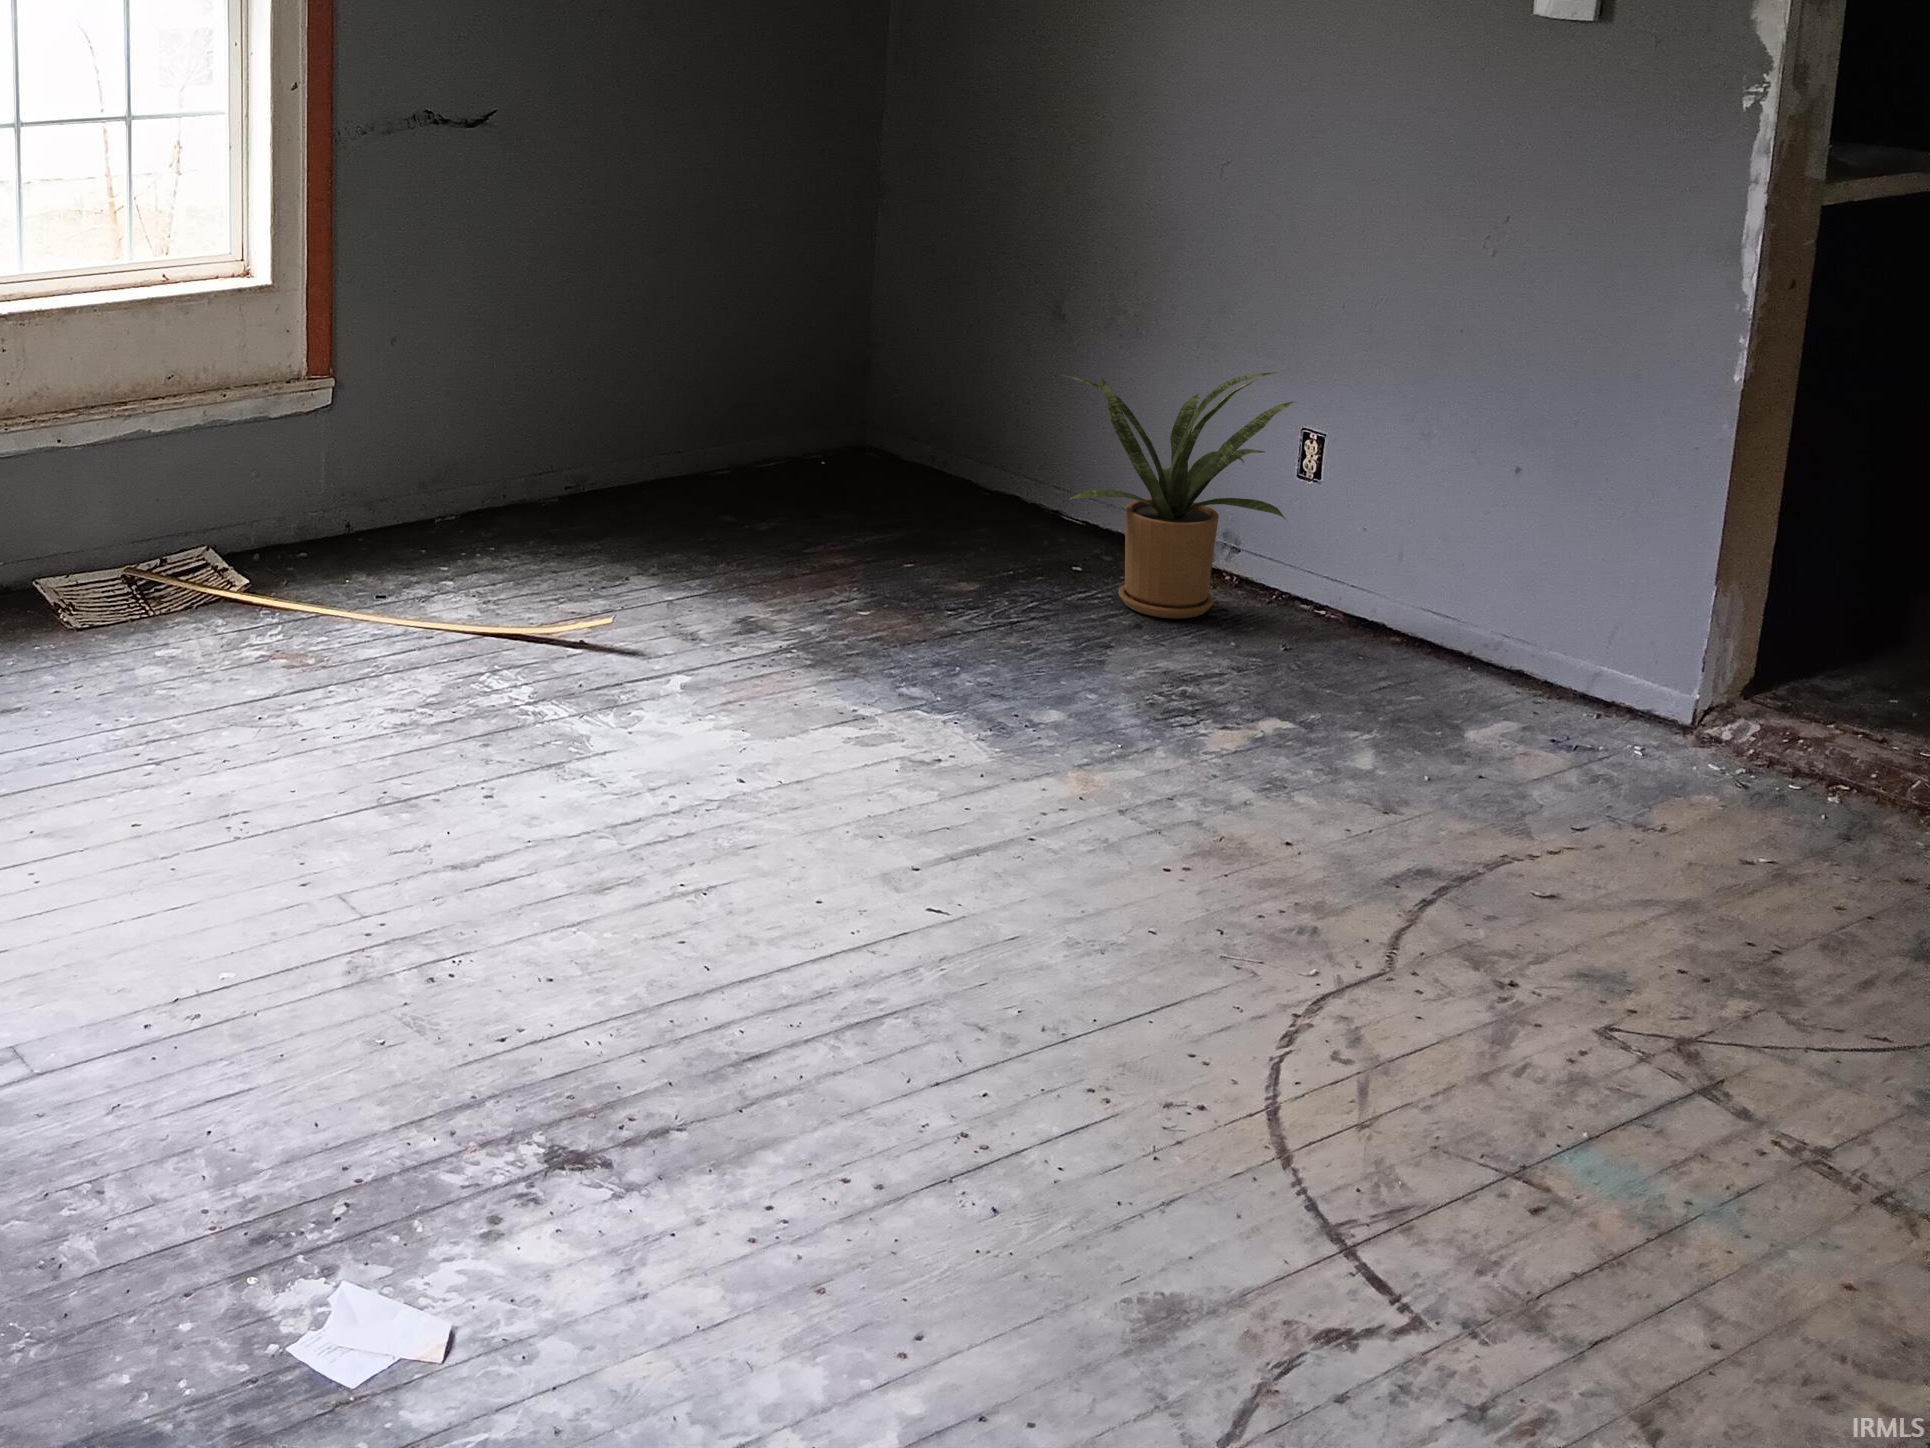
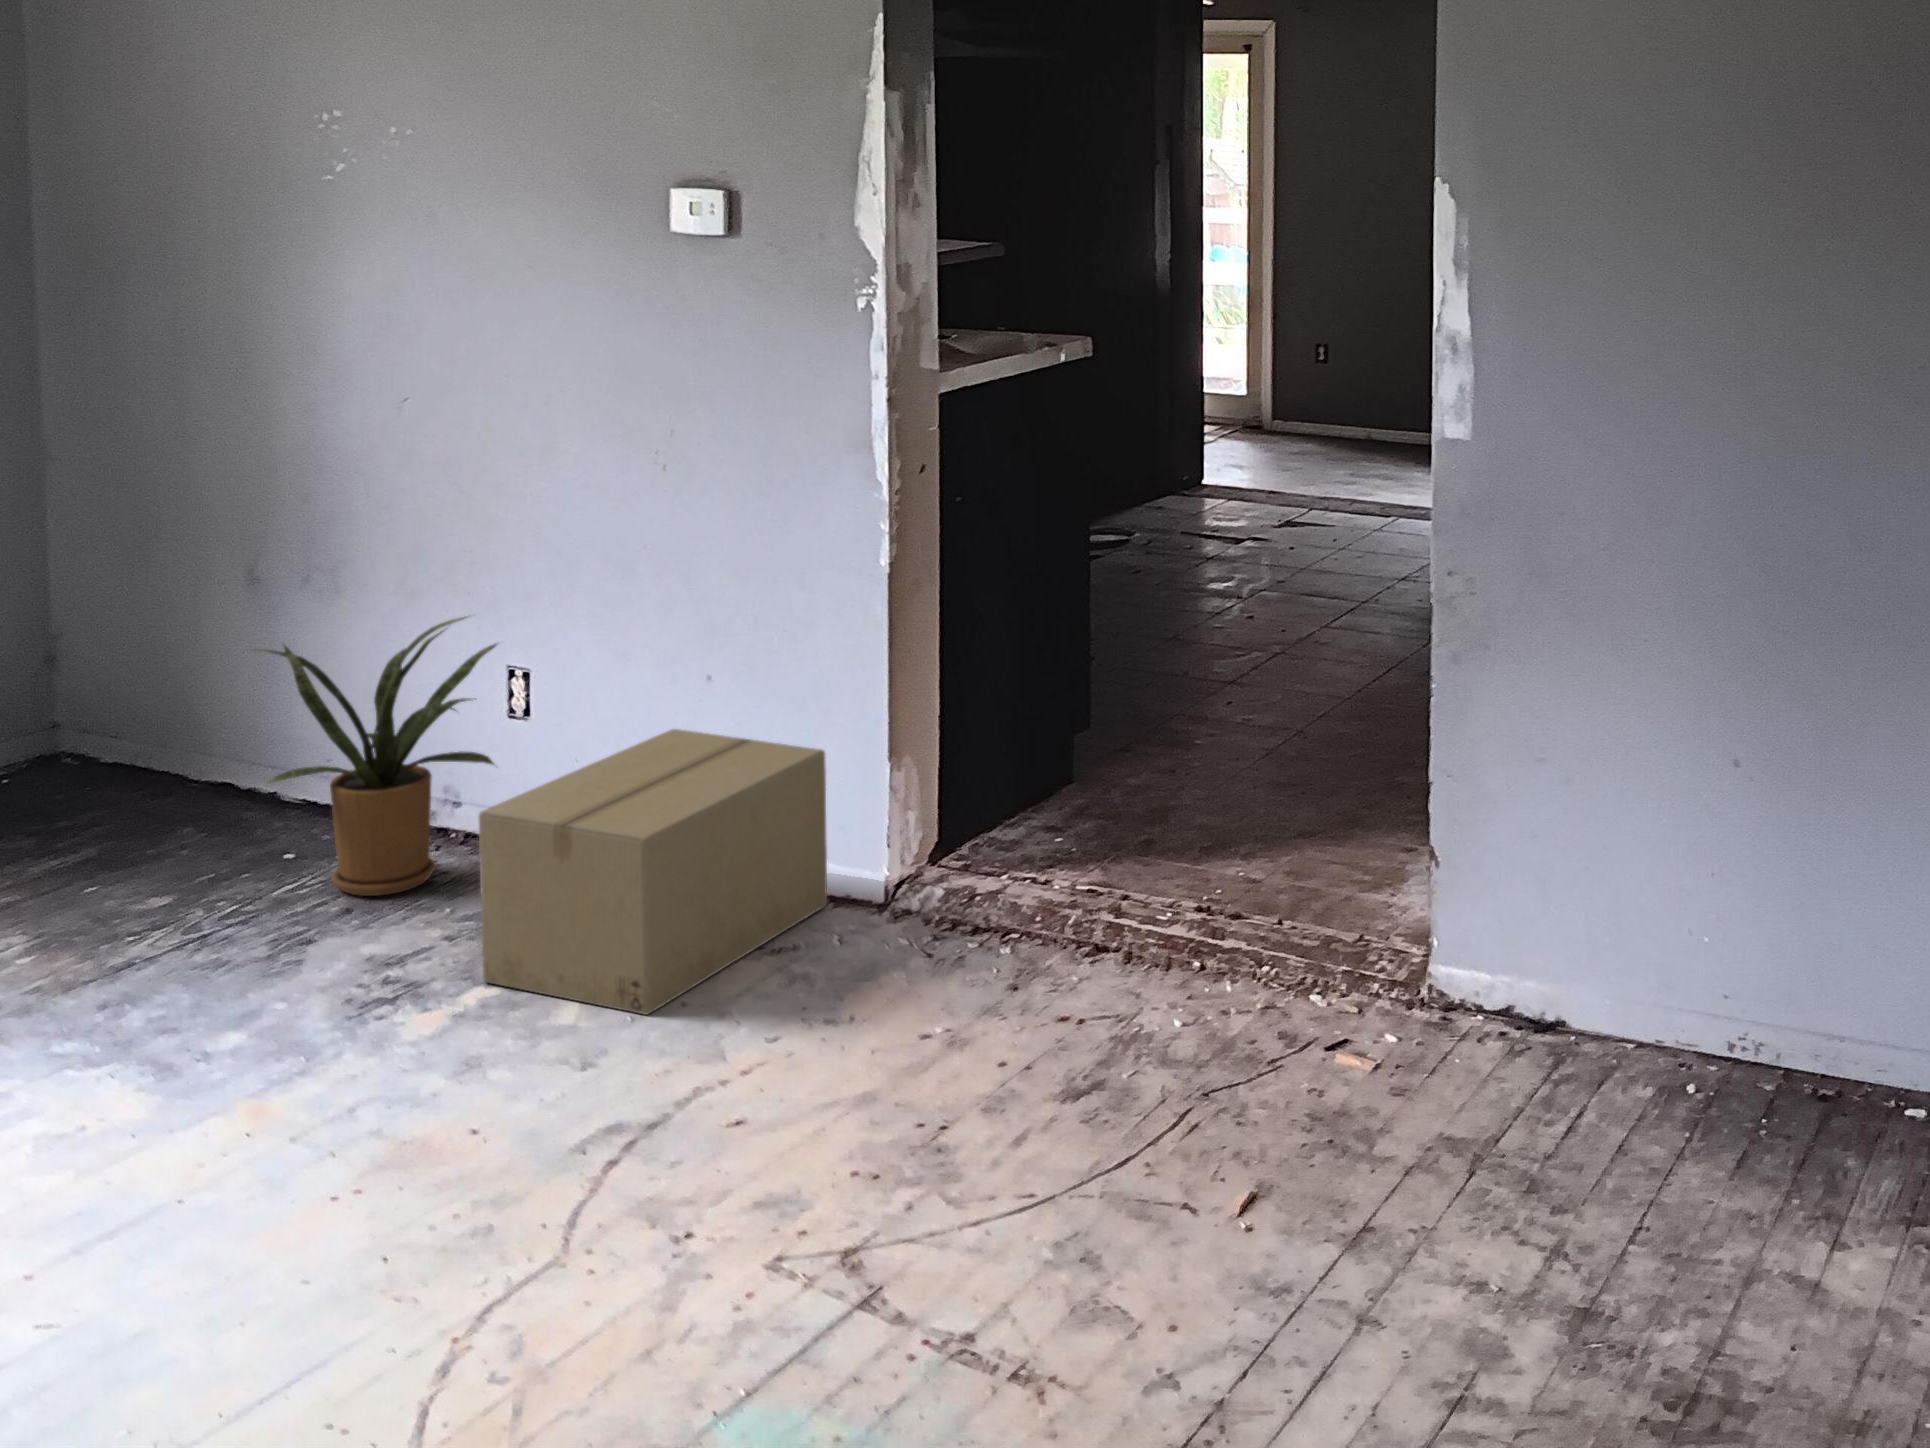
cardboard box: none [1275,512,1642,779] -> present [479,729,827,1015]

